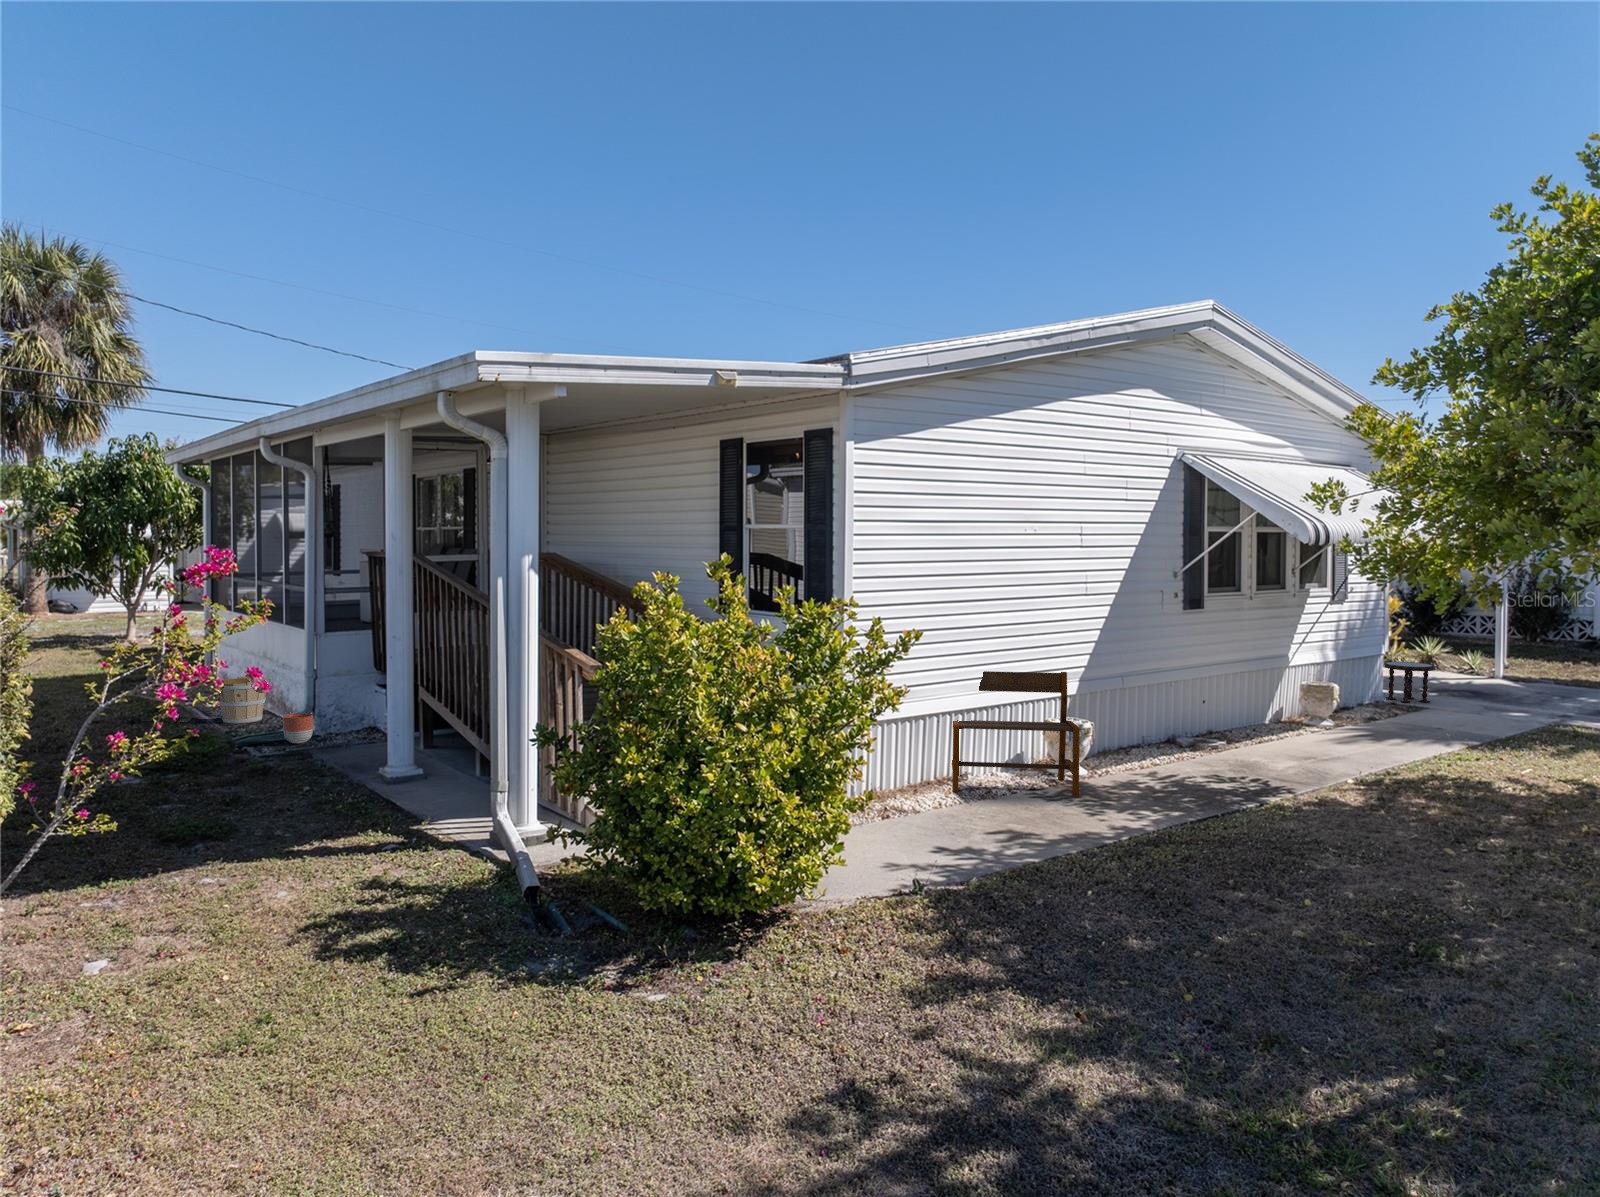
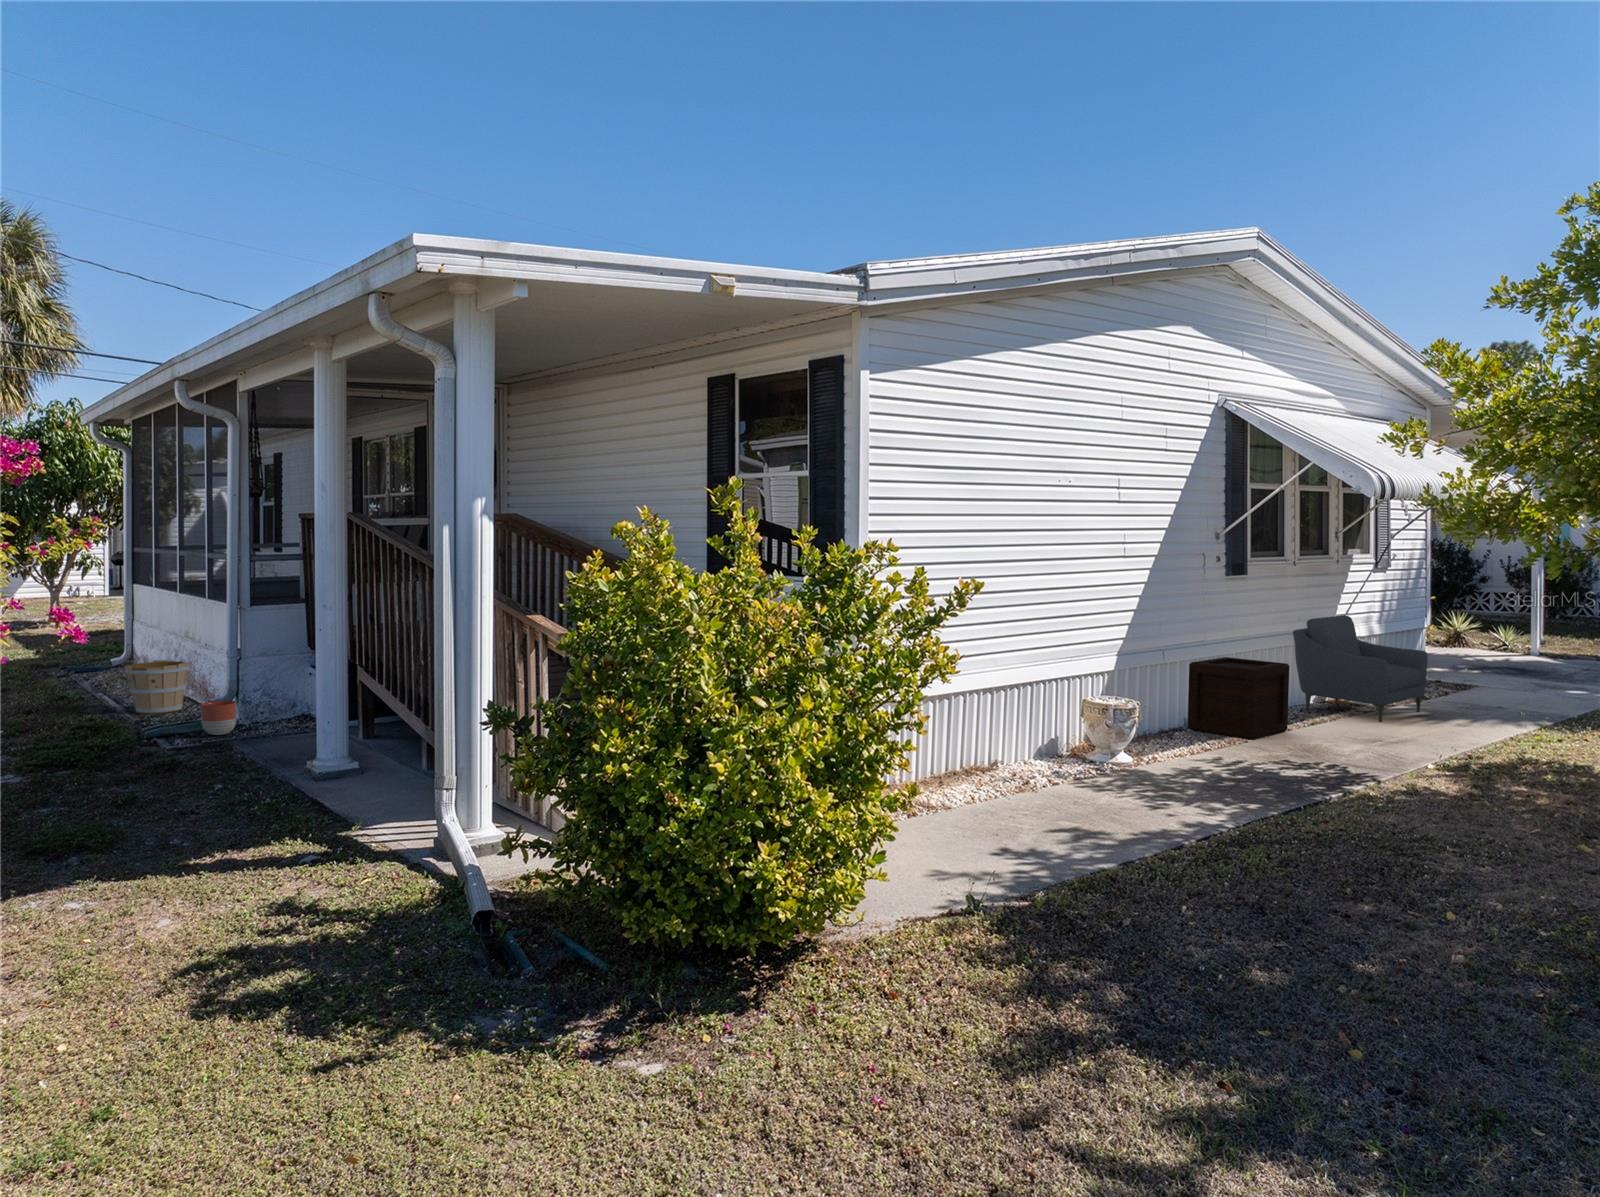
chair: none [1248,644,1370,741] -> present [1293,615,1428,722]
side table: present [1385,662,1434,703] -> none [1426,637,1481,681]
bench: present [952,671,1080,796] -> none [978,642,1131,787]
wooden crate: none [1145,682,1236,756] -> present [1188,657,1289,740]

